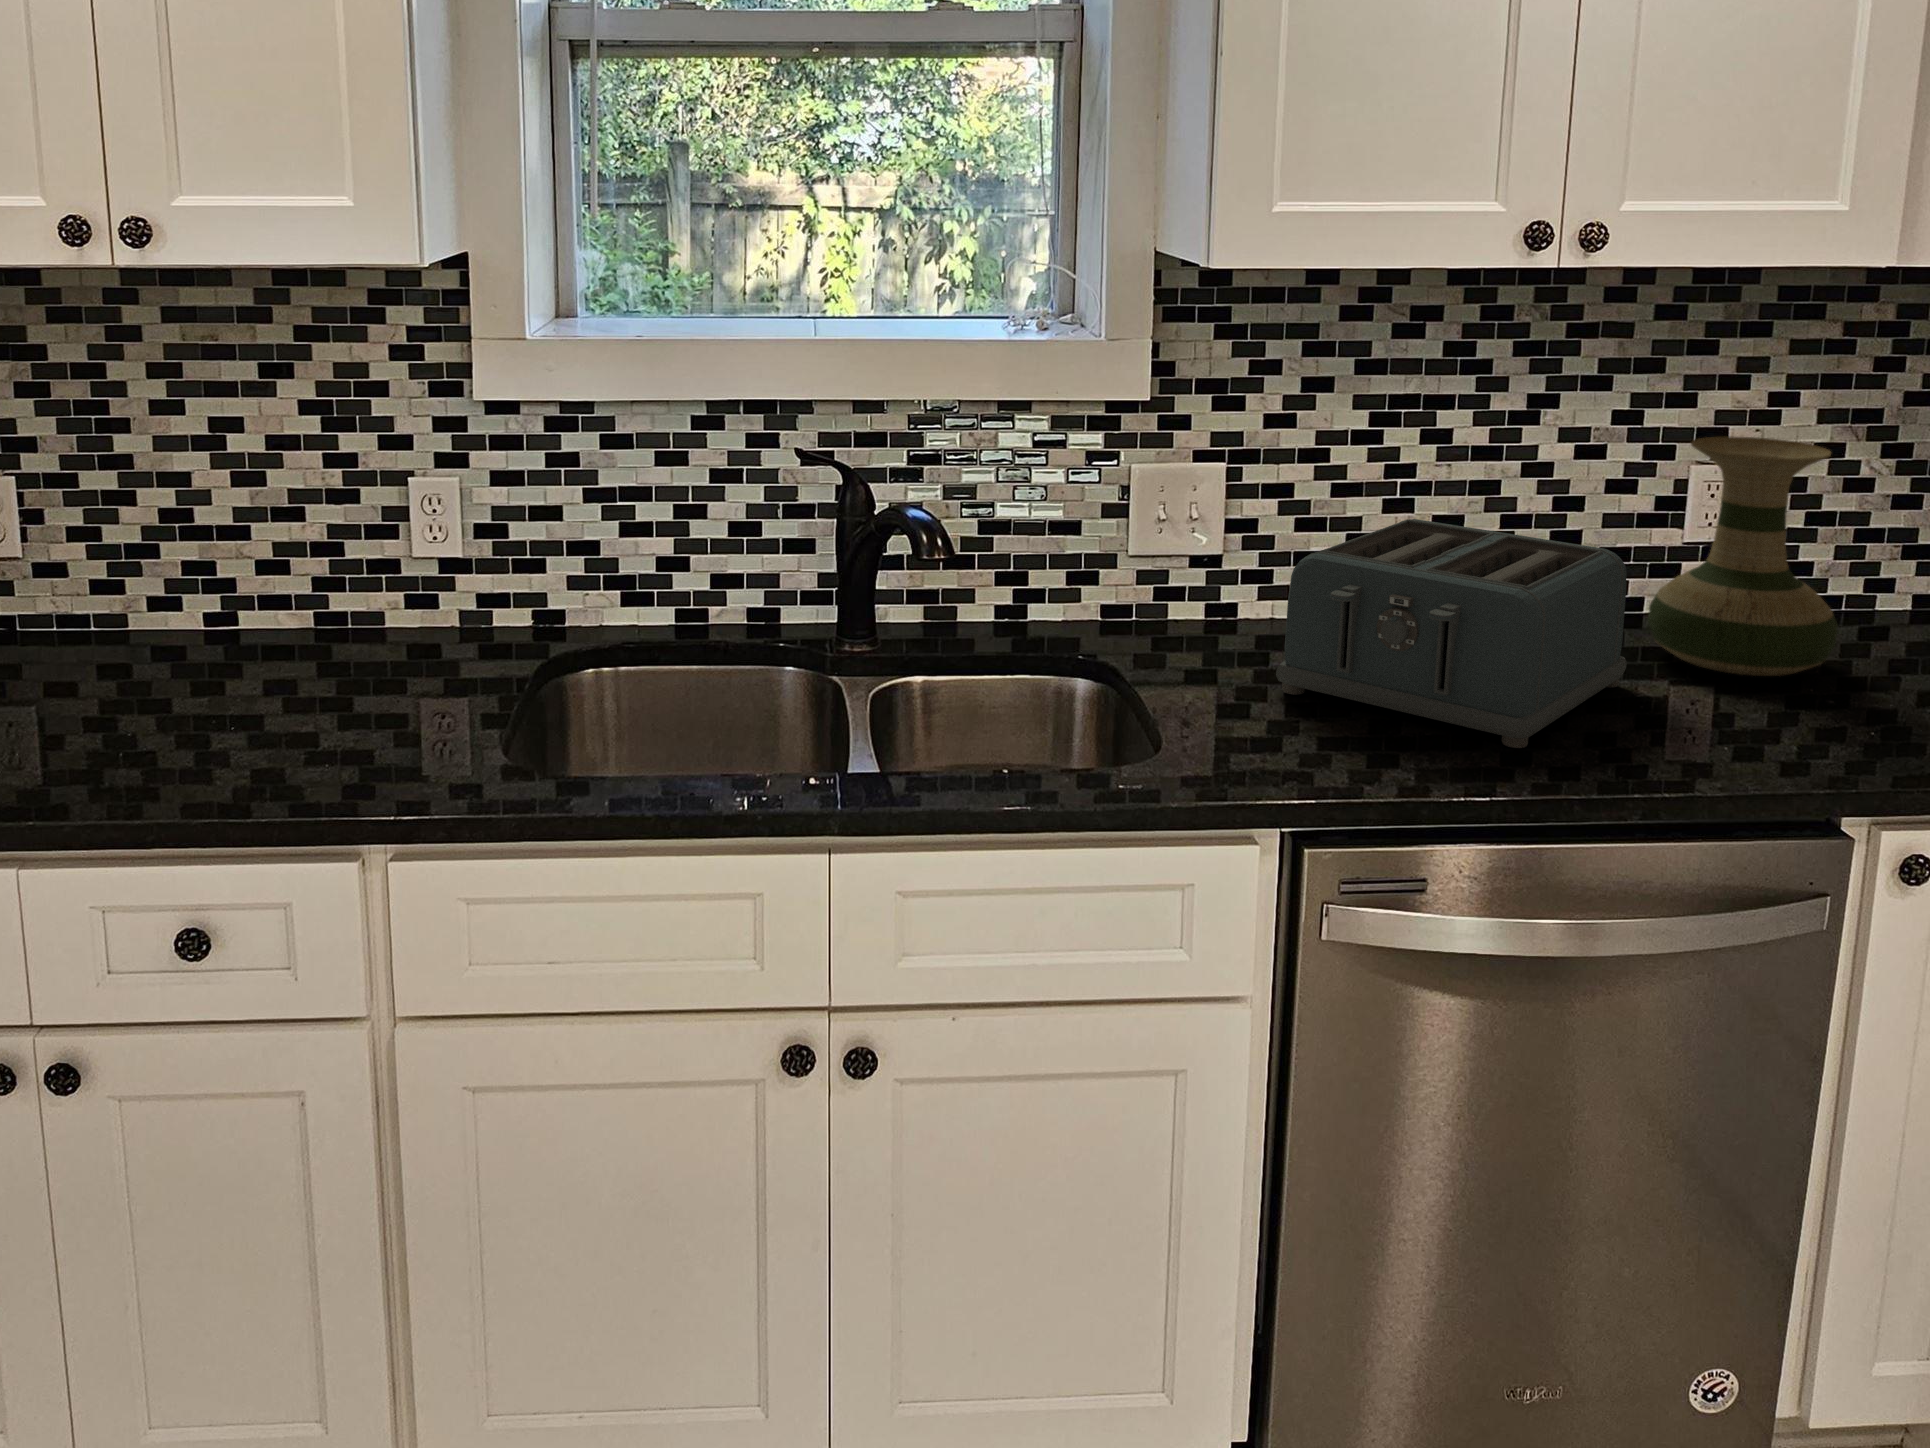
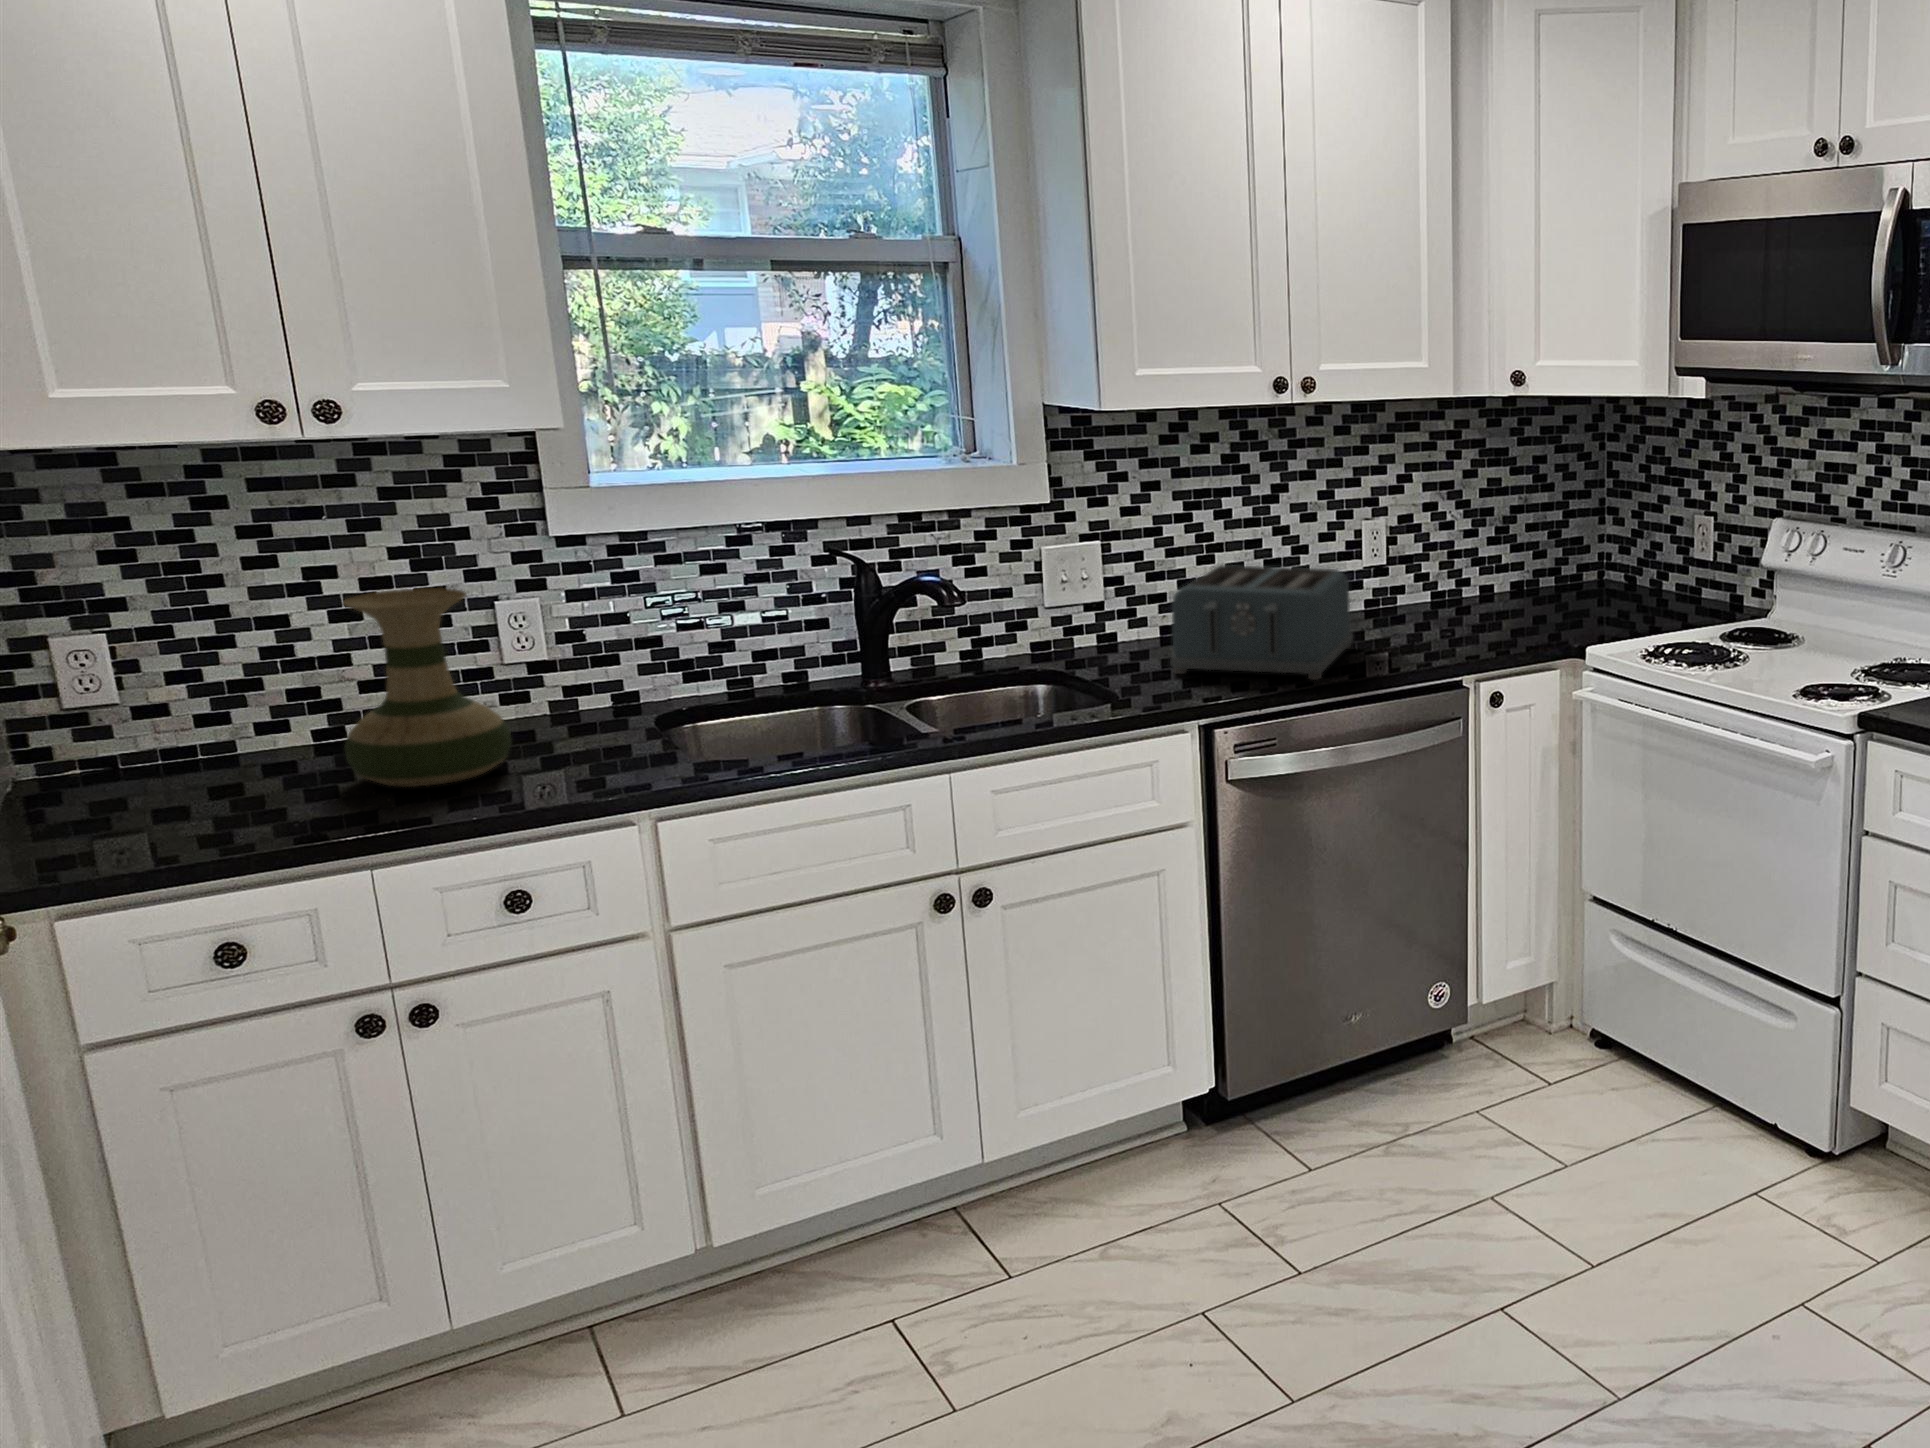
vase: present [1648,437,1838,676] -> present [343,588,511,787]

